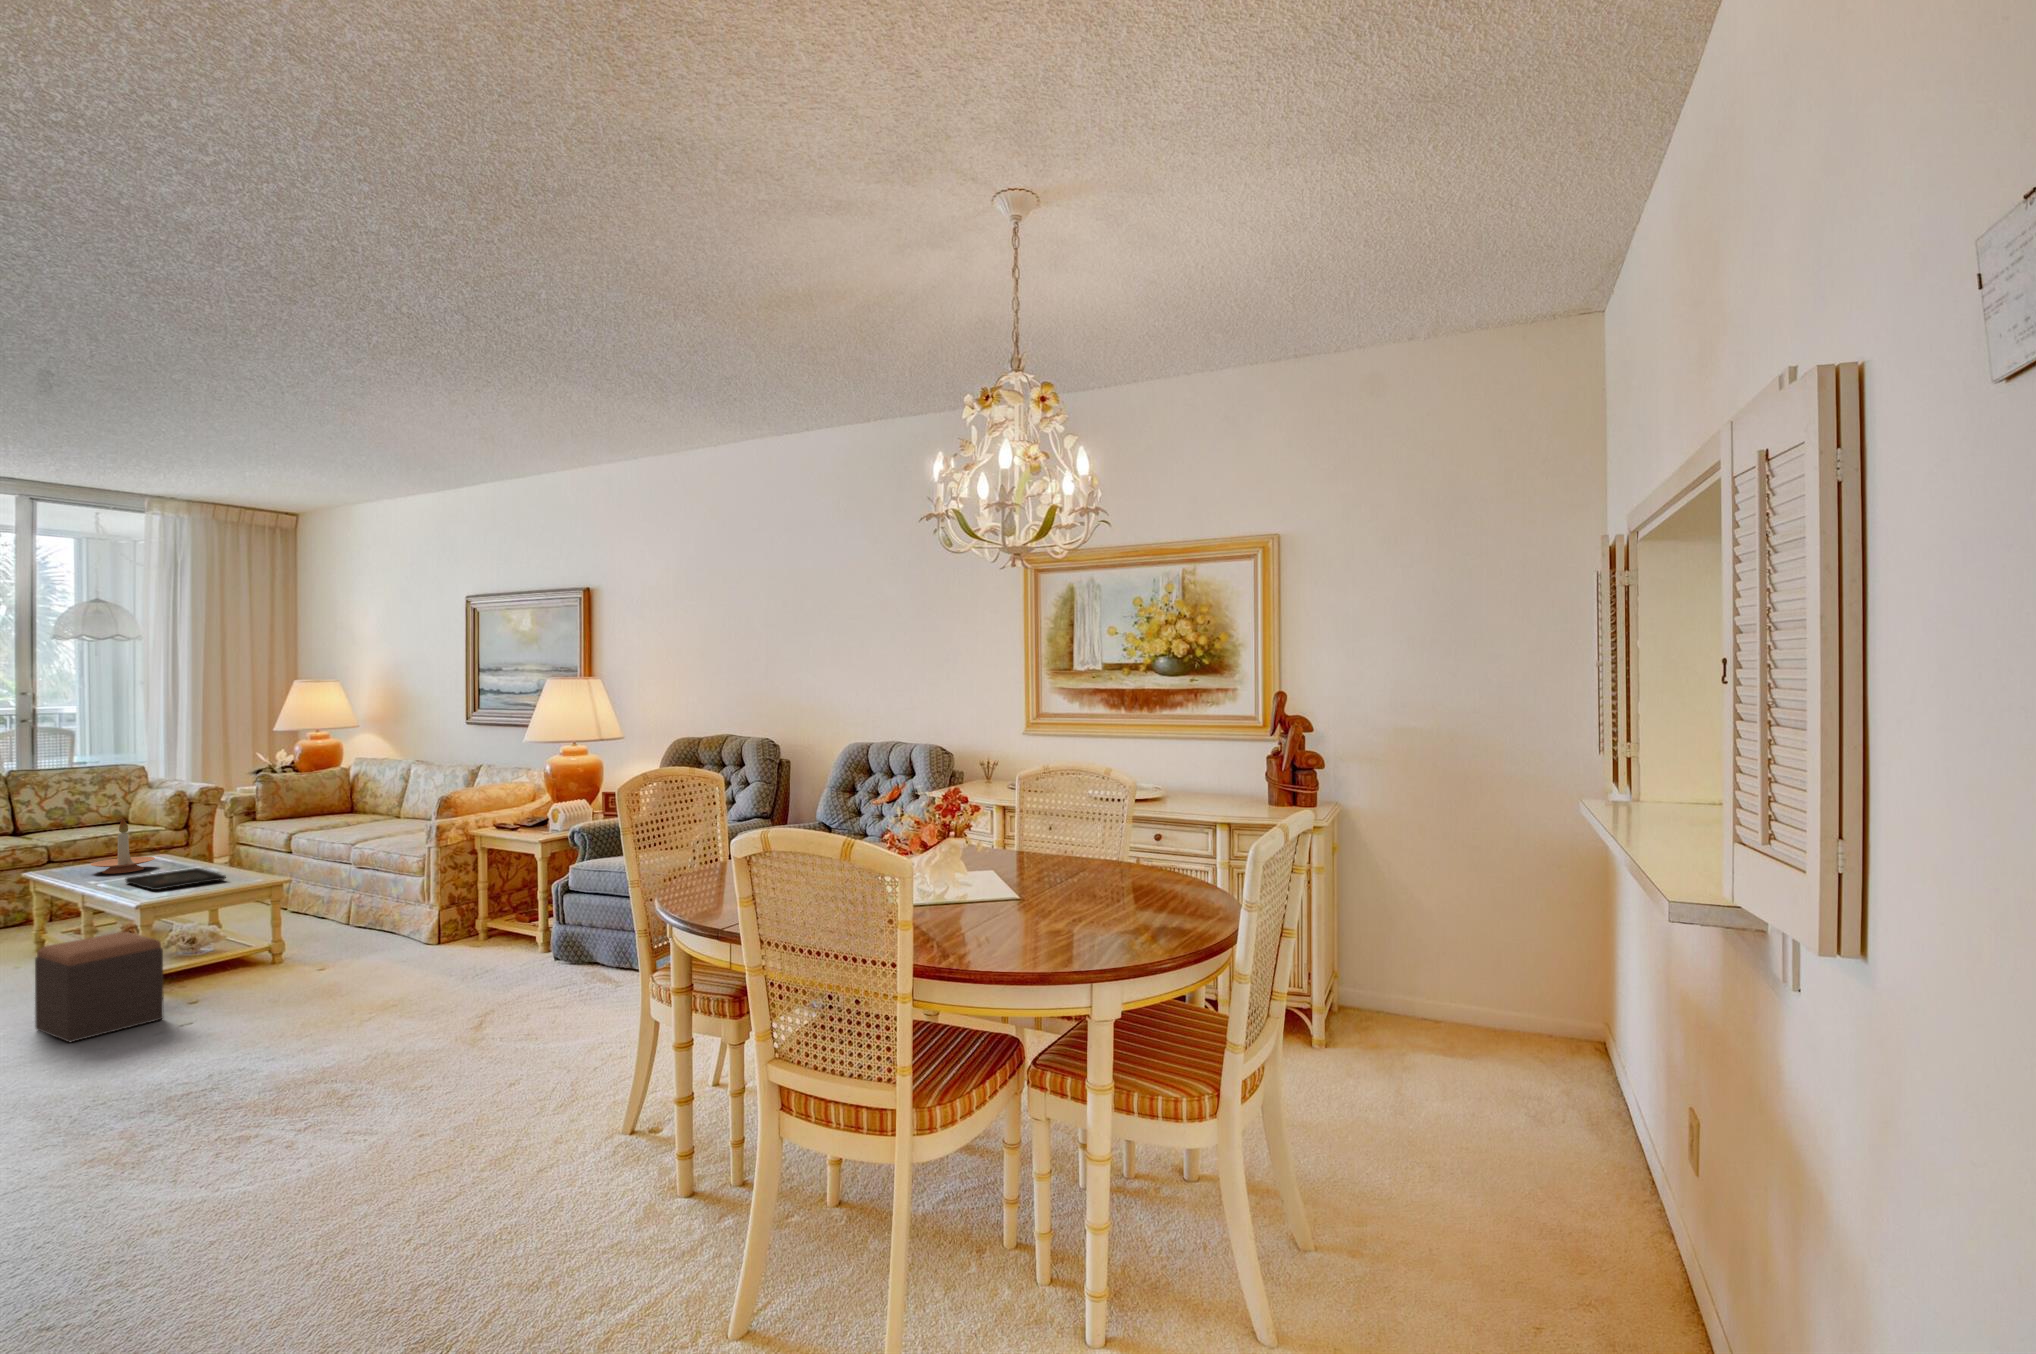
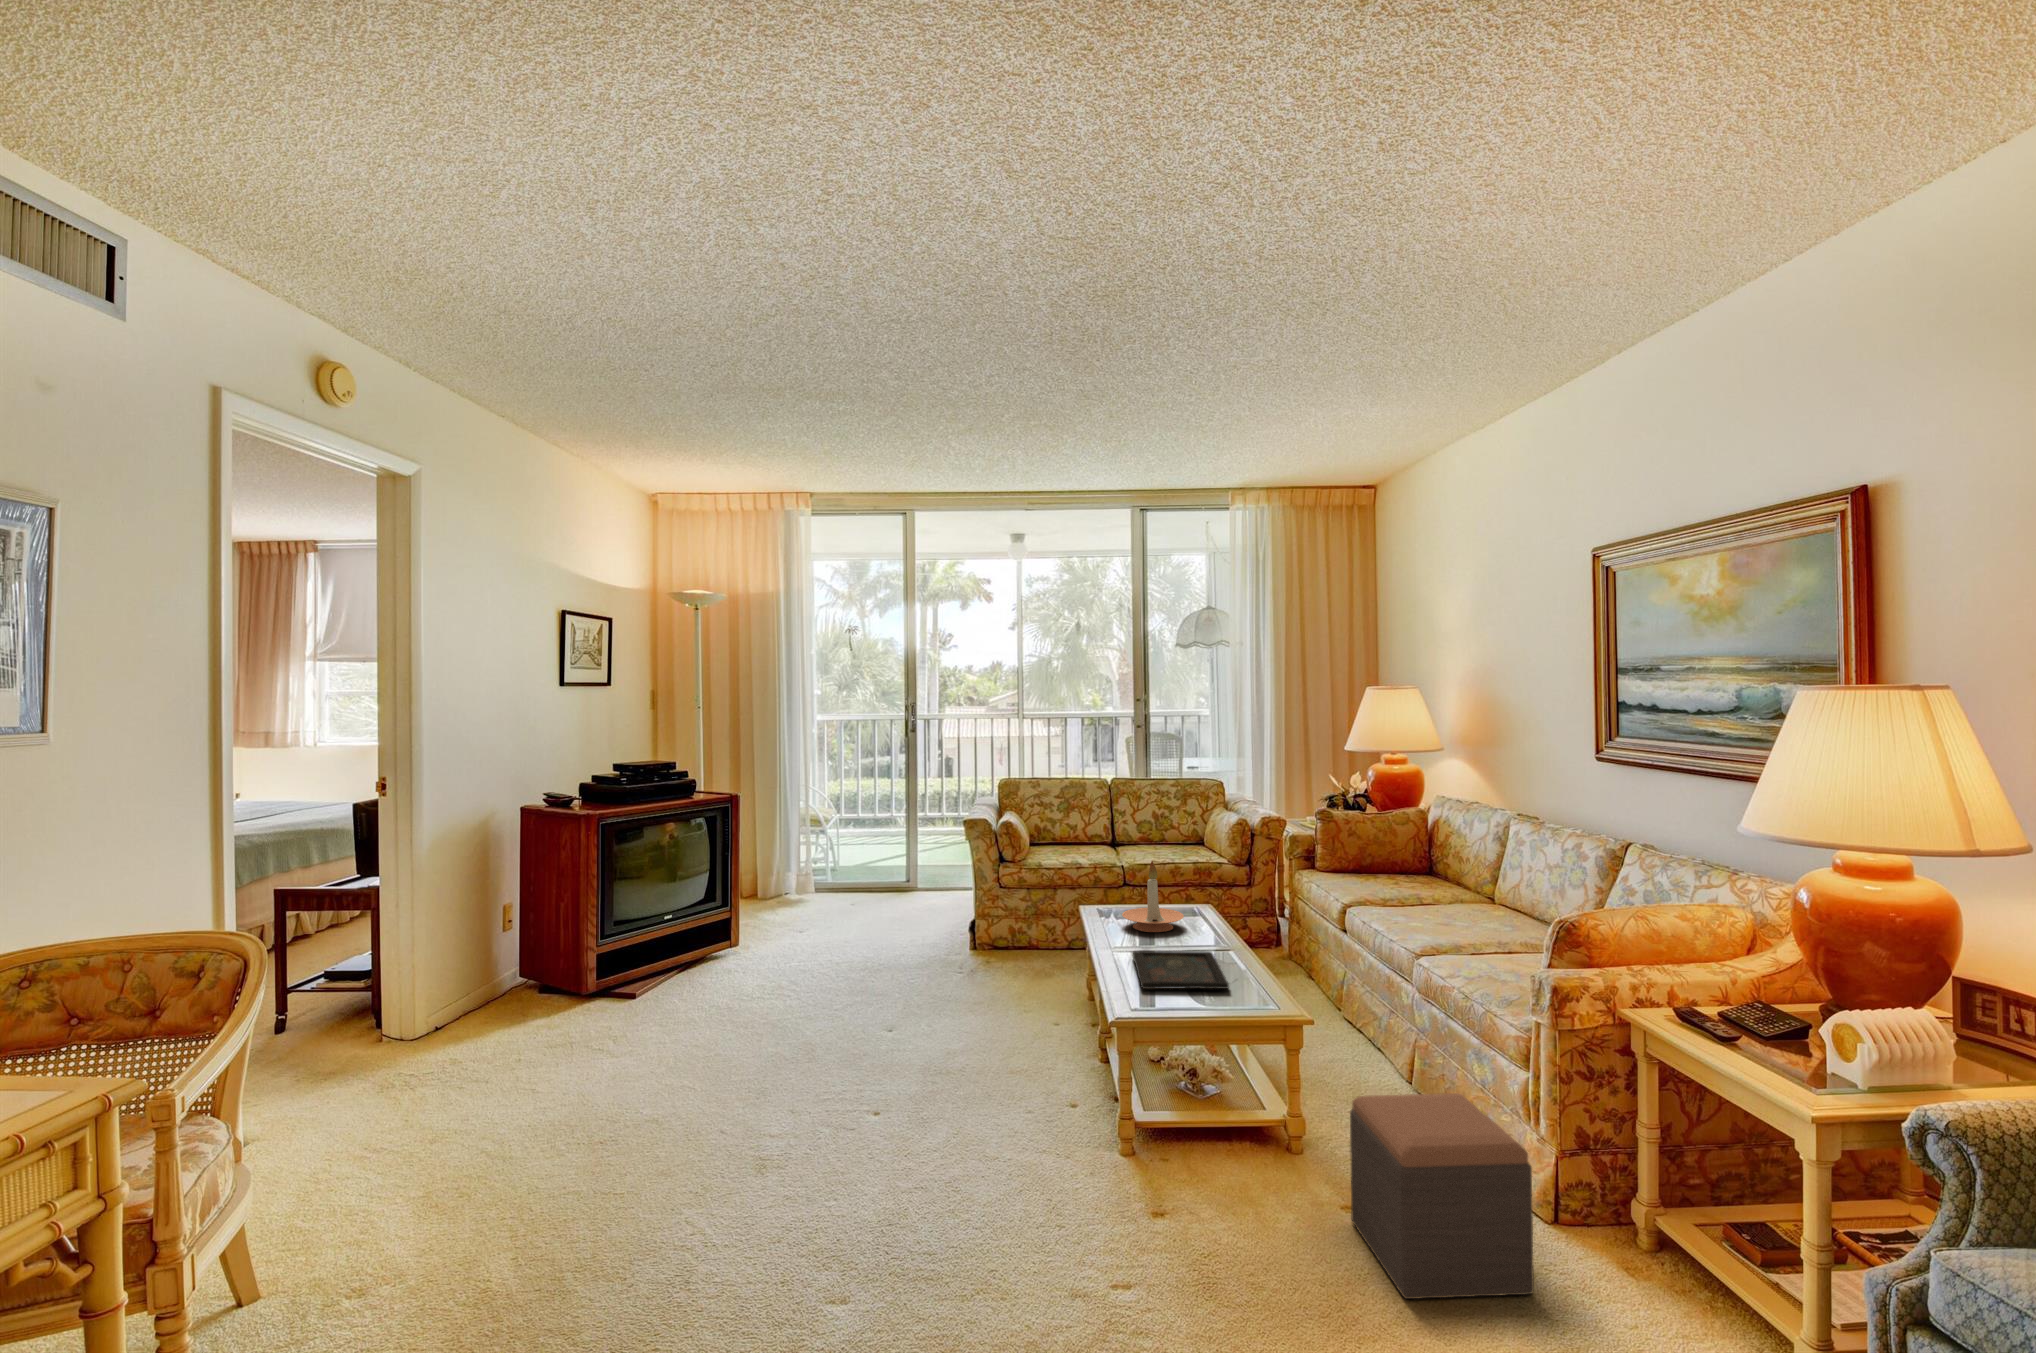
footstool: present [35,932,164,1043] -> present [1350,1093,1534,1299]

